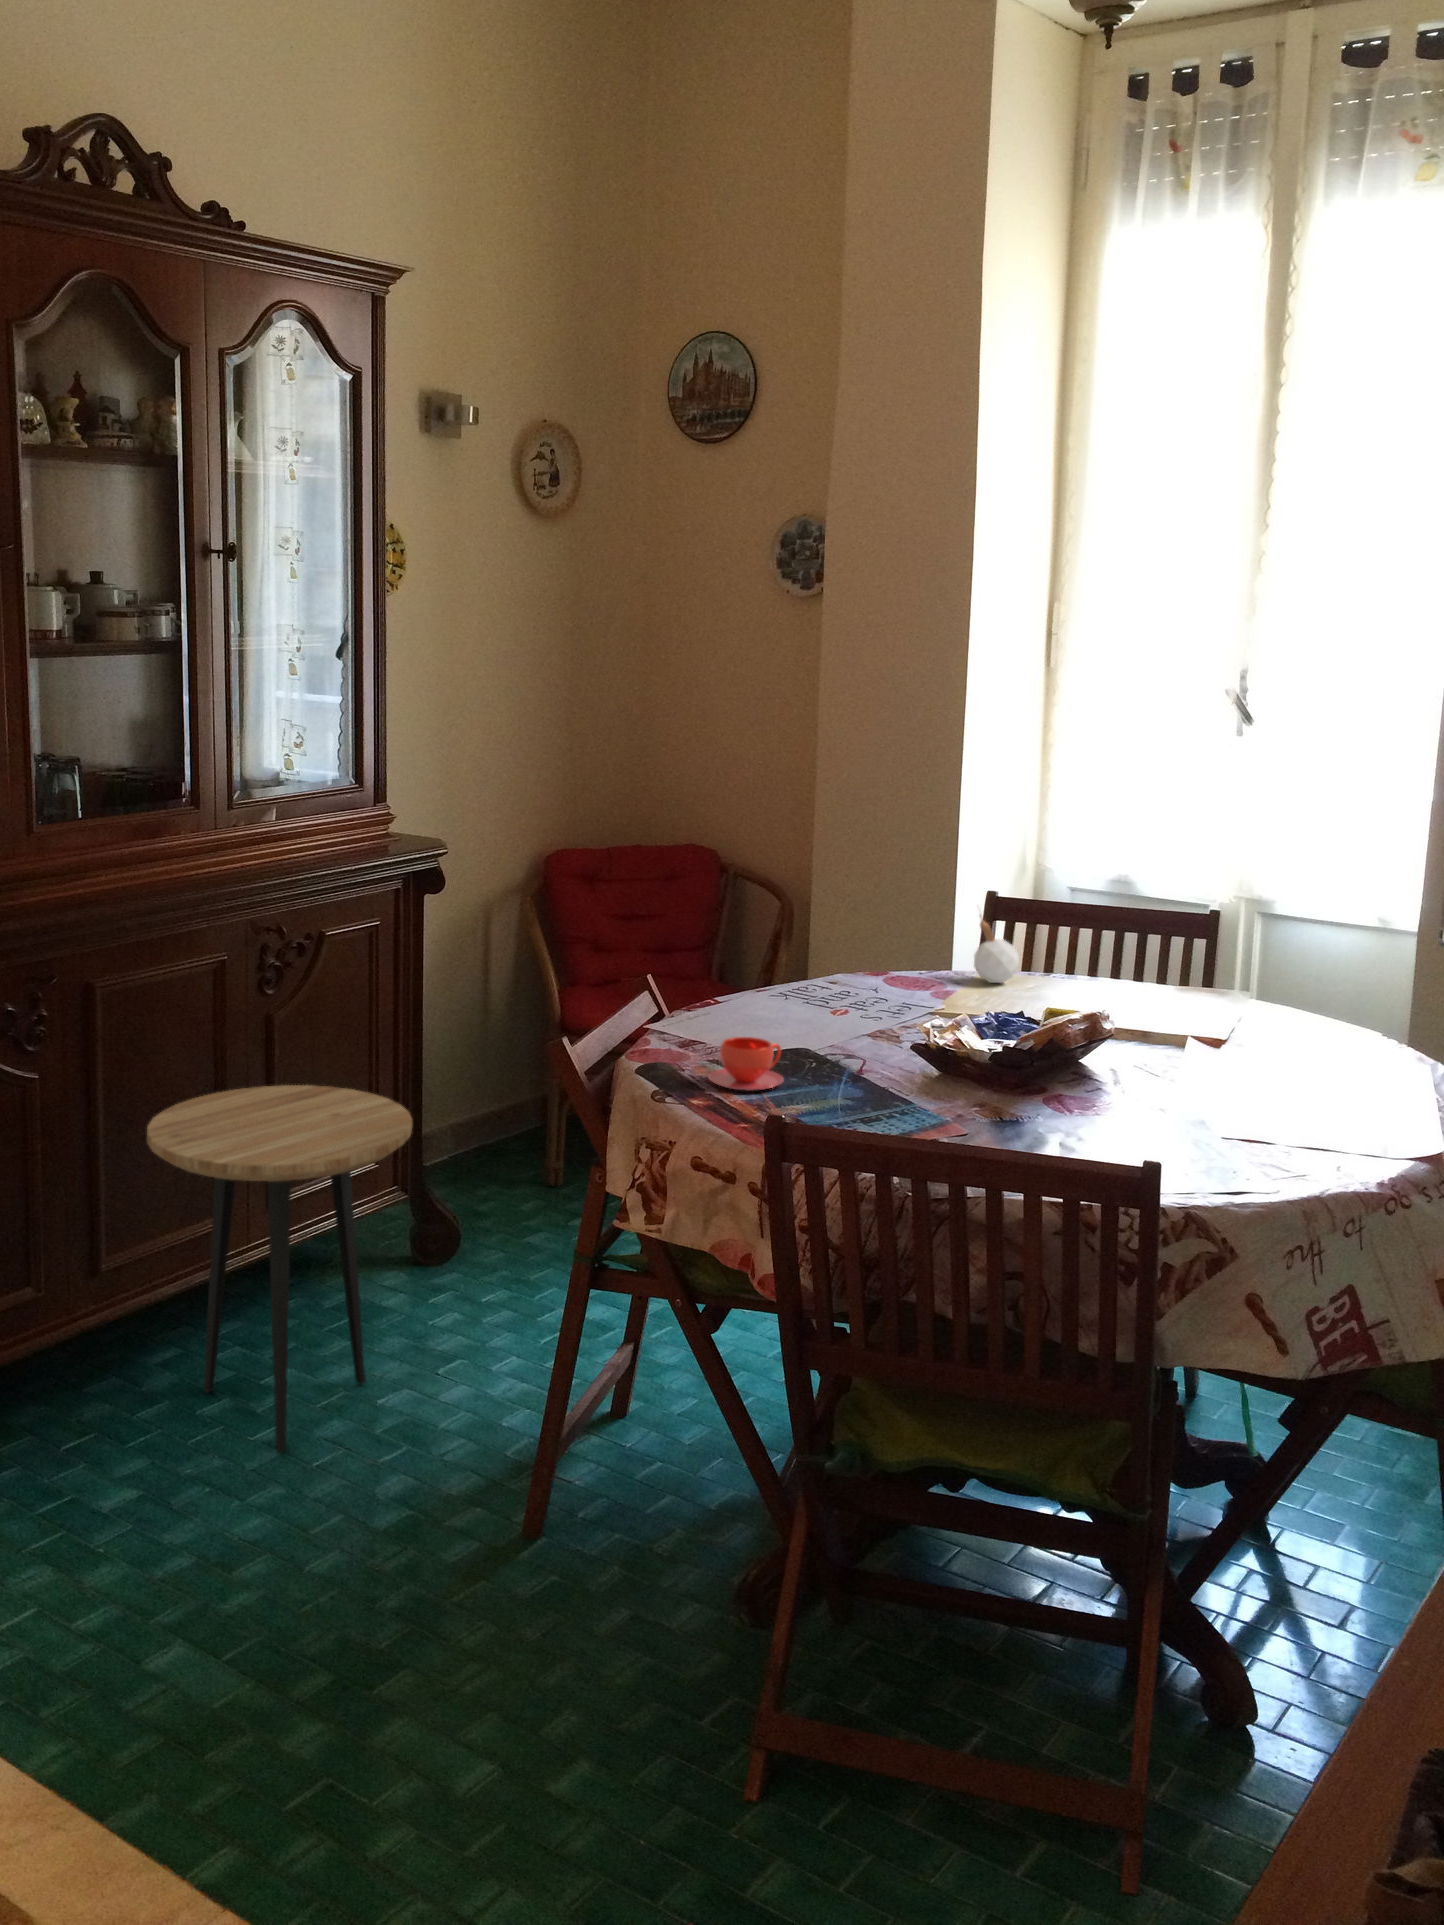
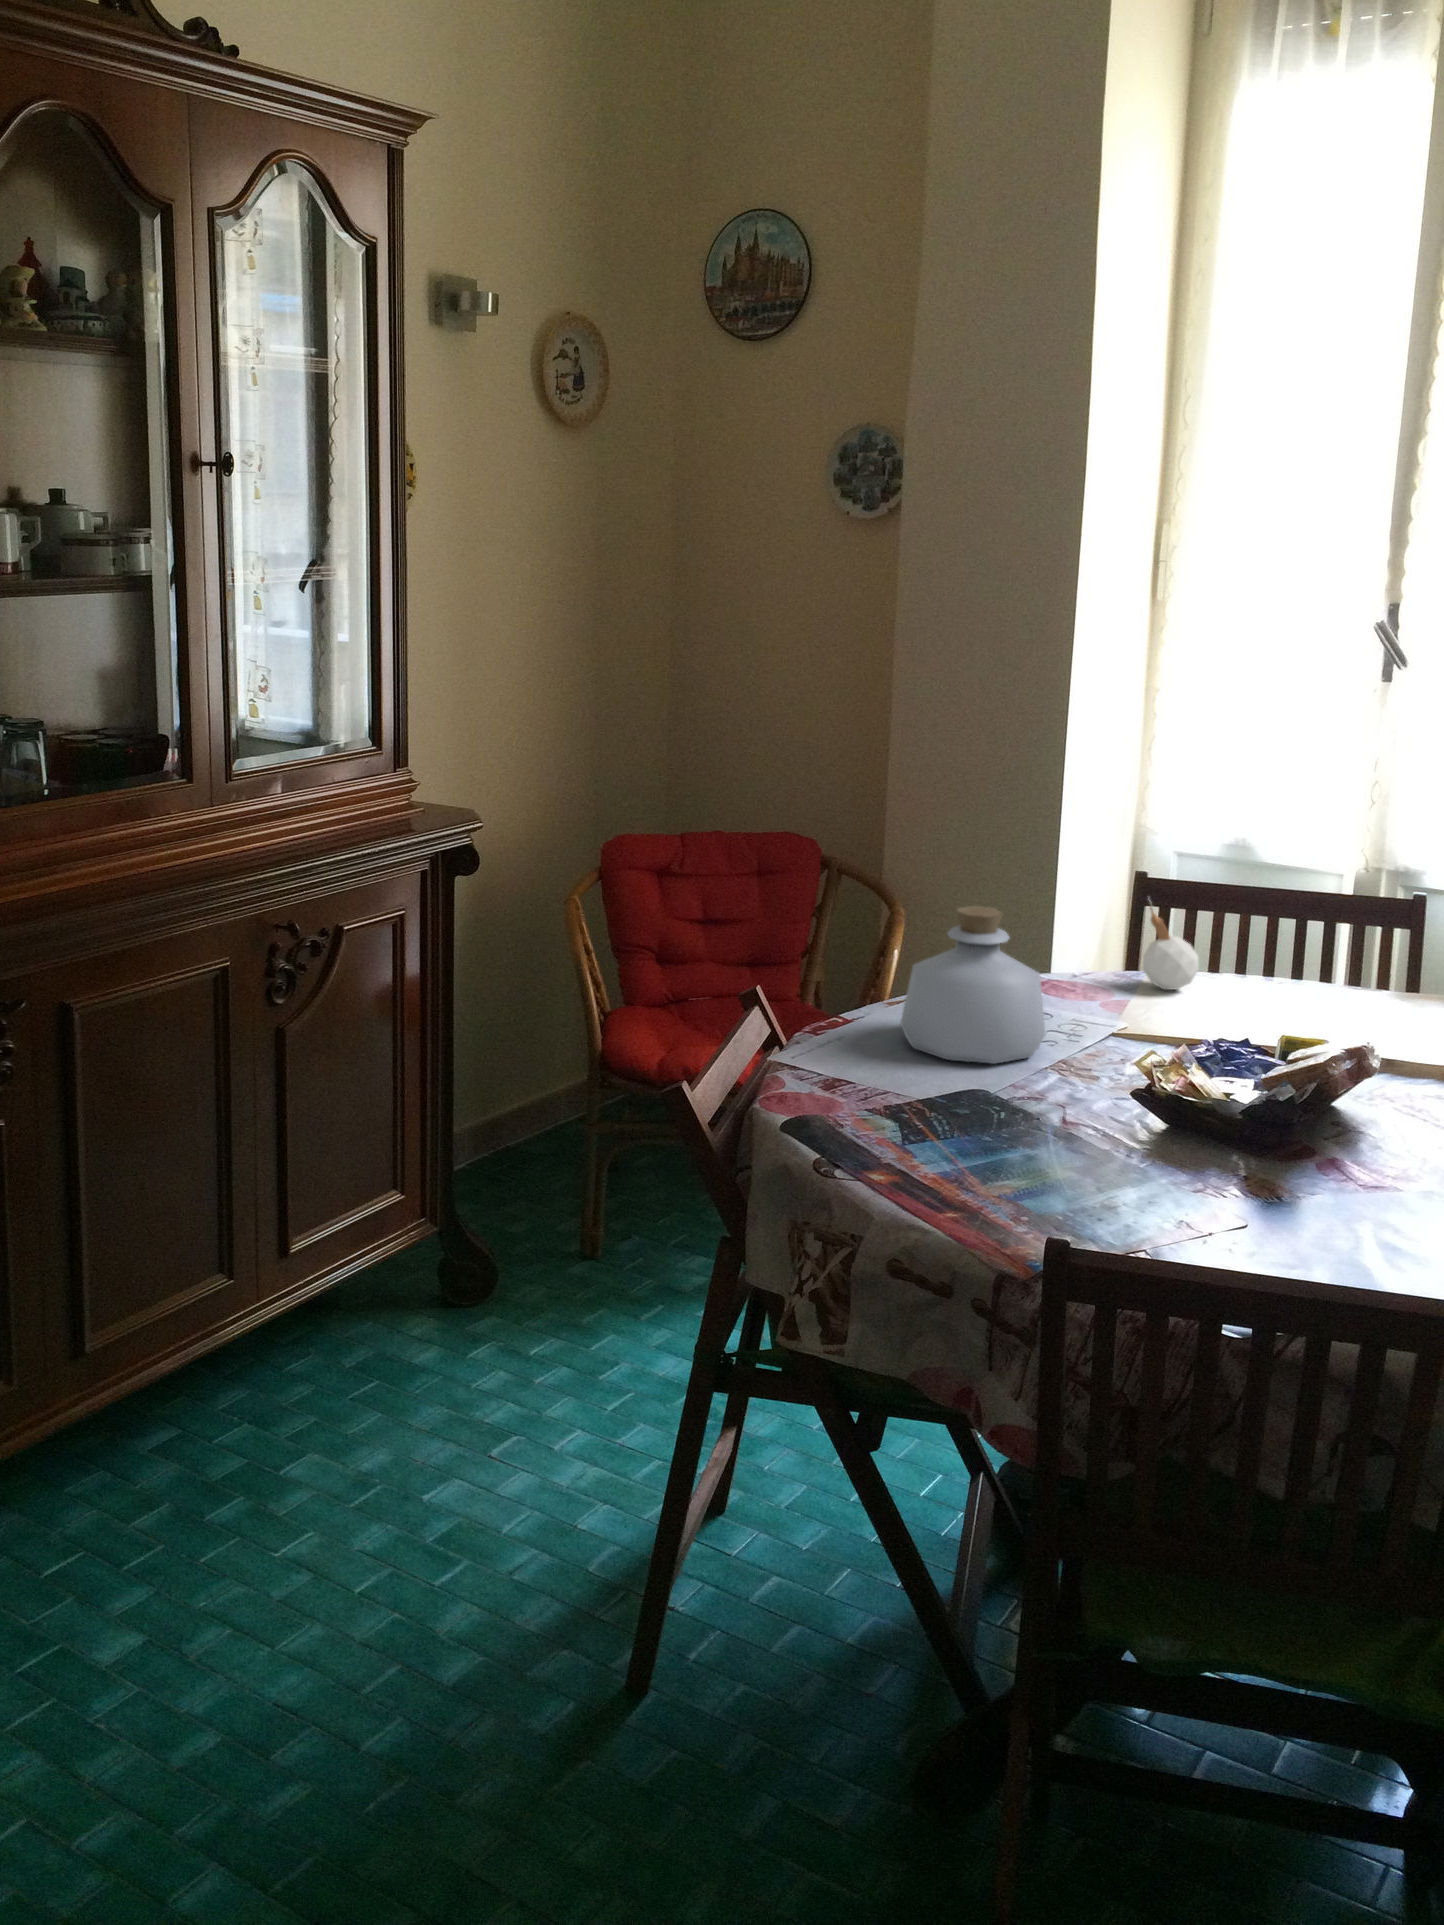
bottle: none [757,906,872,1031] -> present [900,906,1045,1064]
teacup: present [708,1037,784,1091] -> none [878,1084,976,1157]
side table: present [147,1085,412,1453] -> none [140,1119,468,1582]

